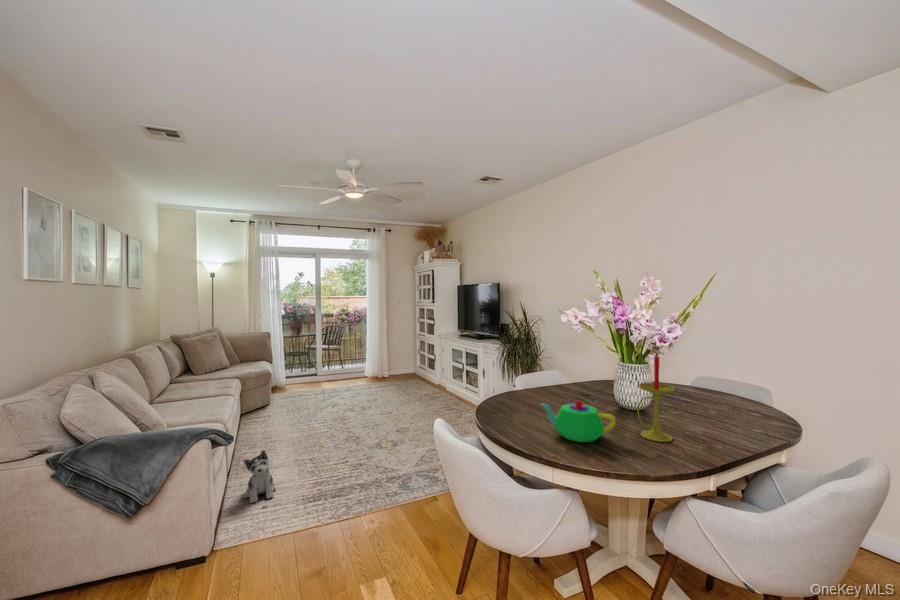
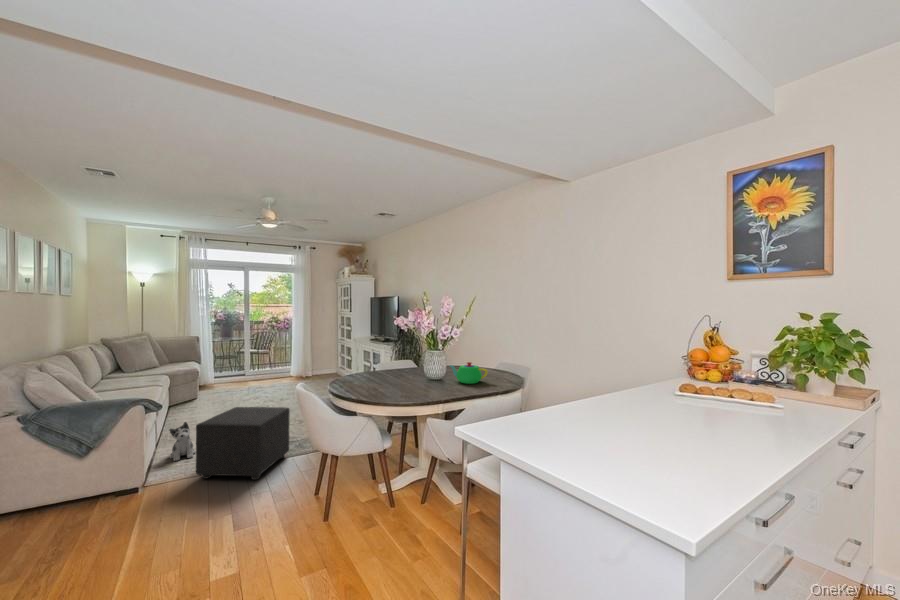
candle: present [637,356,675,442] -> none [415,339,437,389]
teapot: present [541,400,615,442] -> present [450,362,488,384]
ottoman: none [279,433,396,549] -> present [196,407,290,480]

